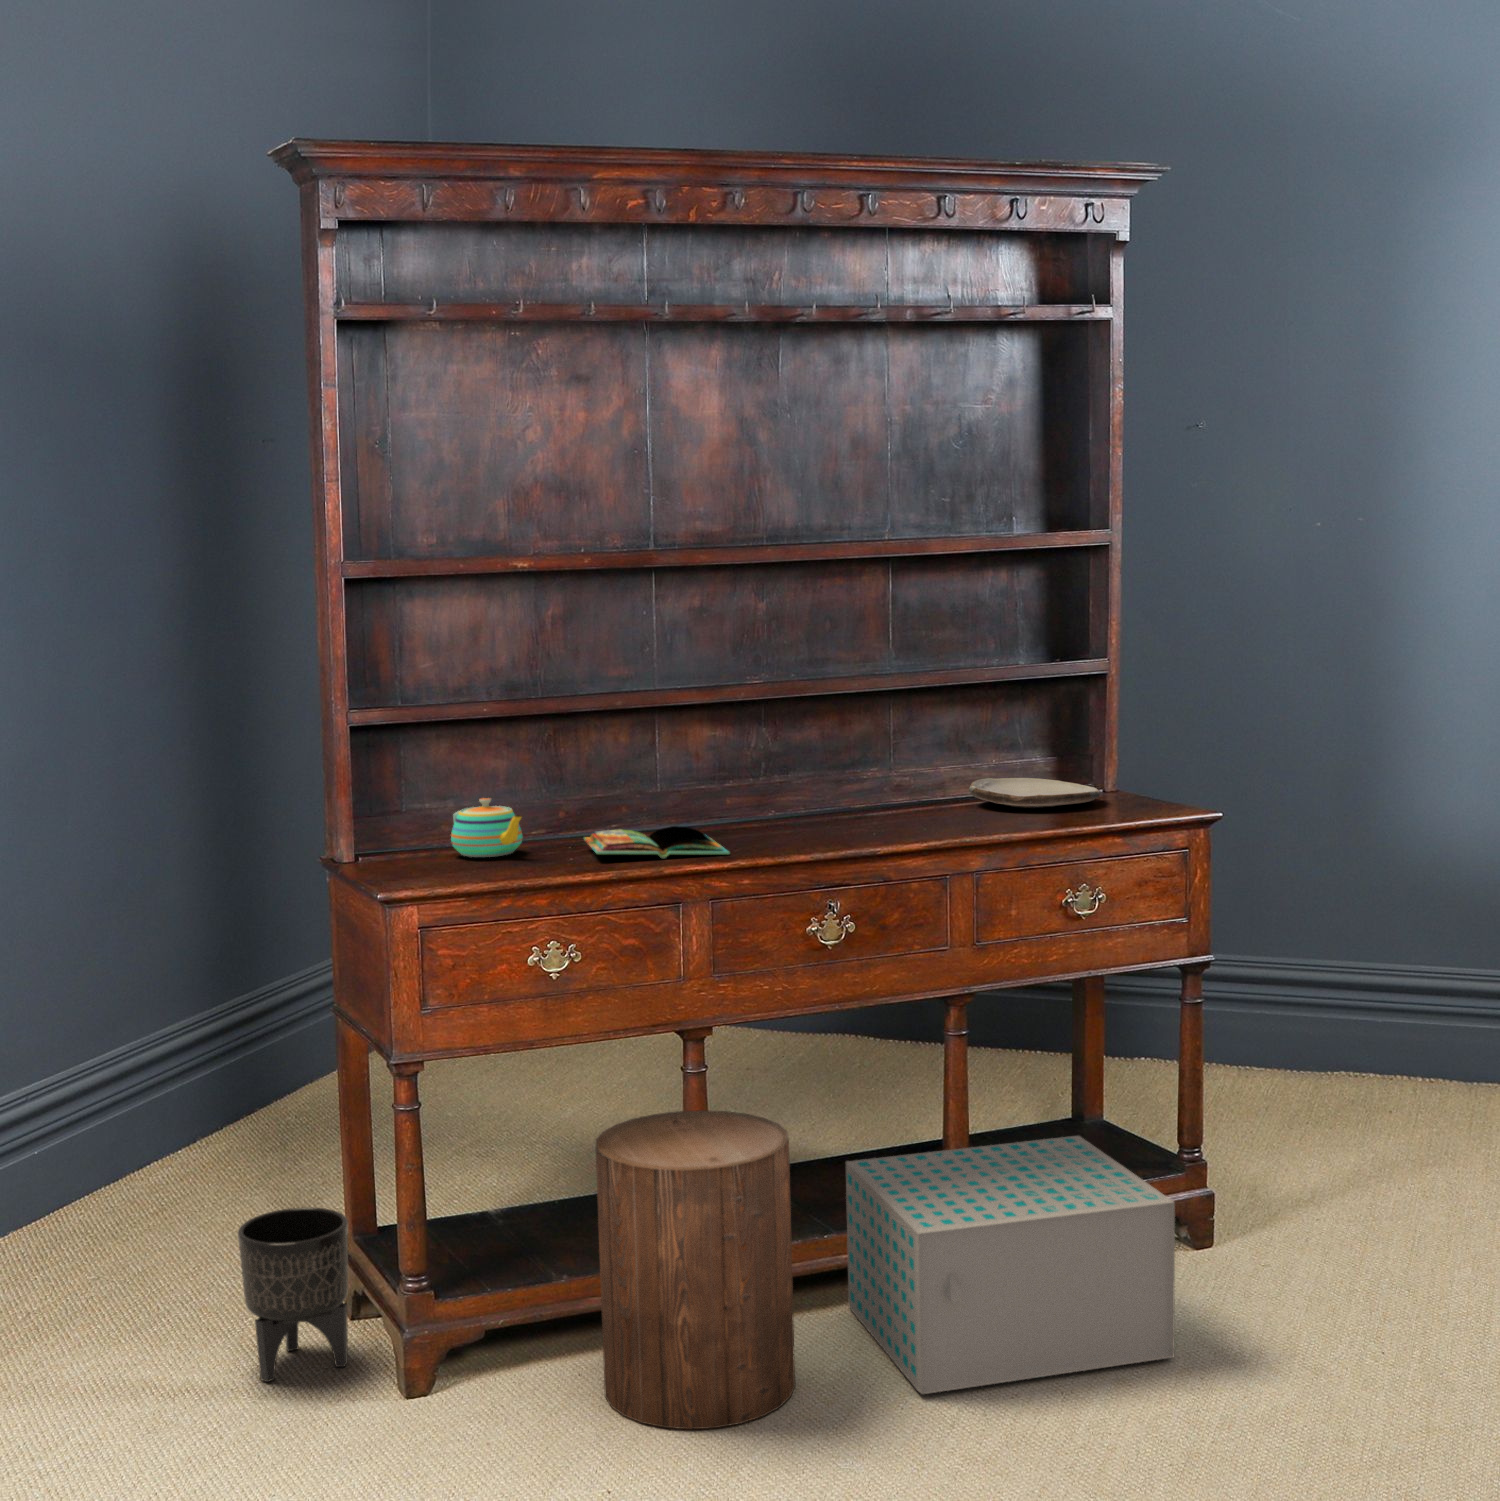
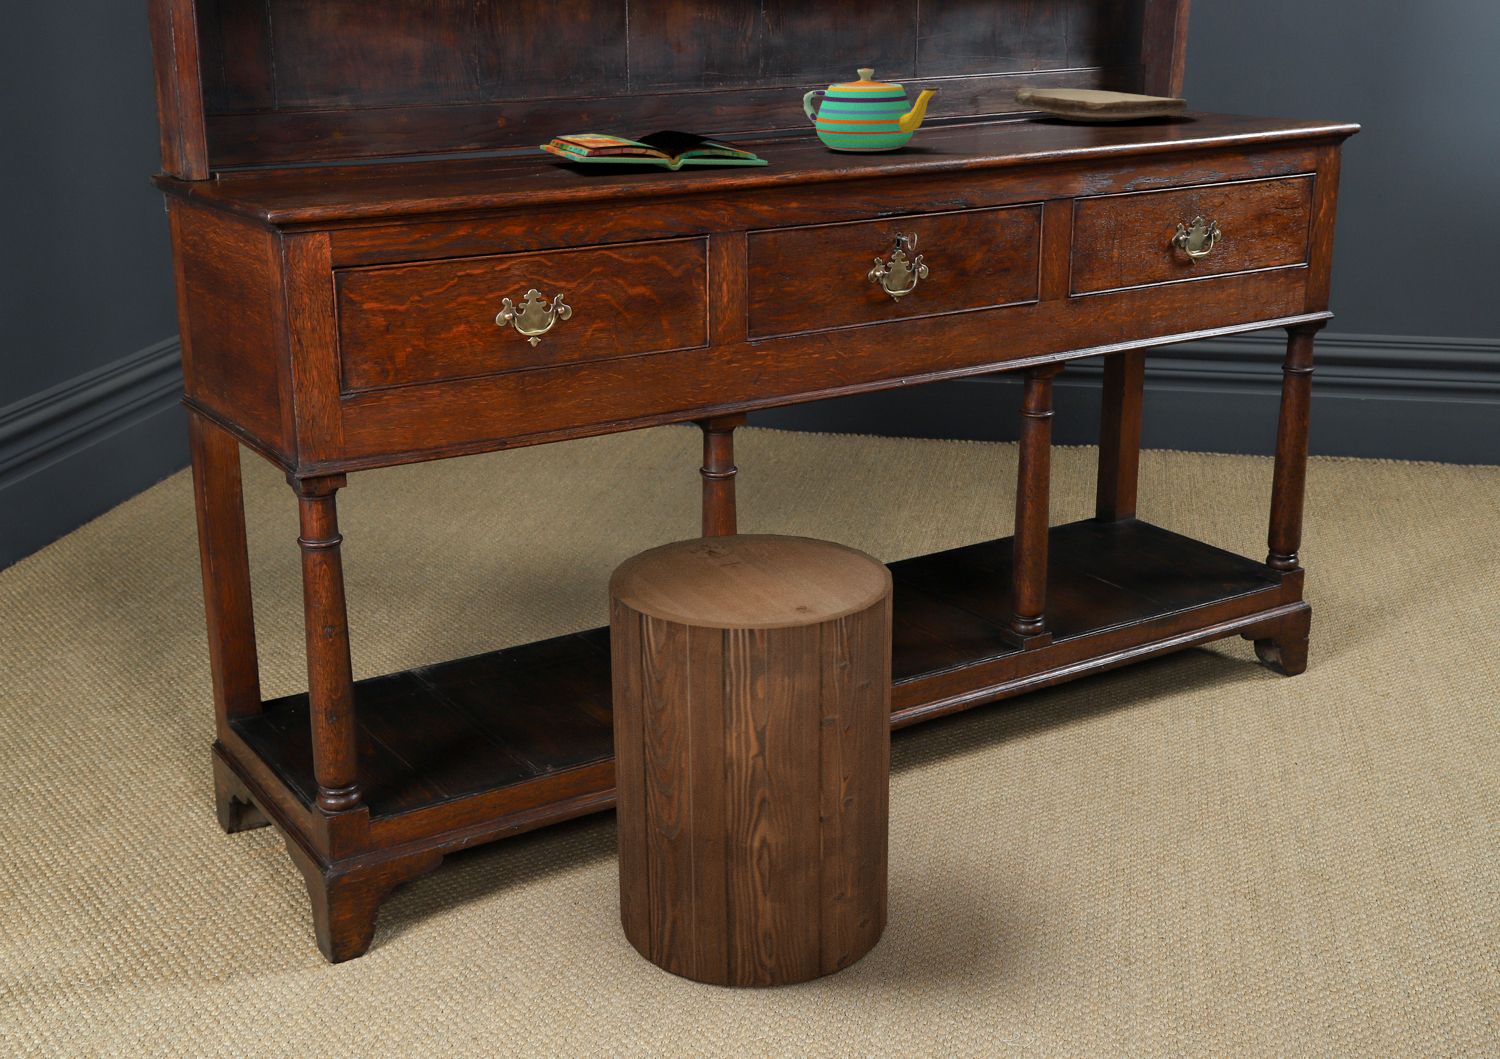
teapot: present [451,798,522,857] -> present [803,68,939,151]
storage box: present [846,1136,1175,1394] -> none [905,546,1382,908]
planter: present [238,1207,348,1382] -> none [58,691,237,946]

